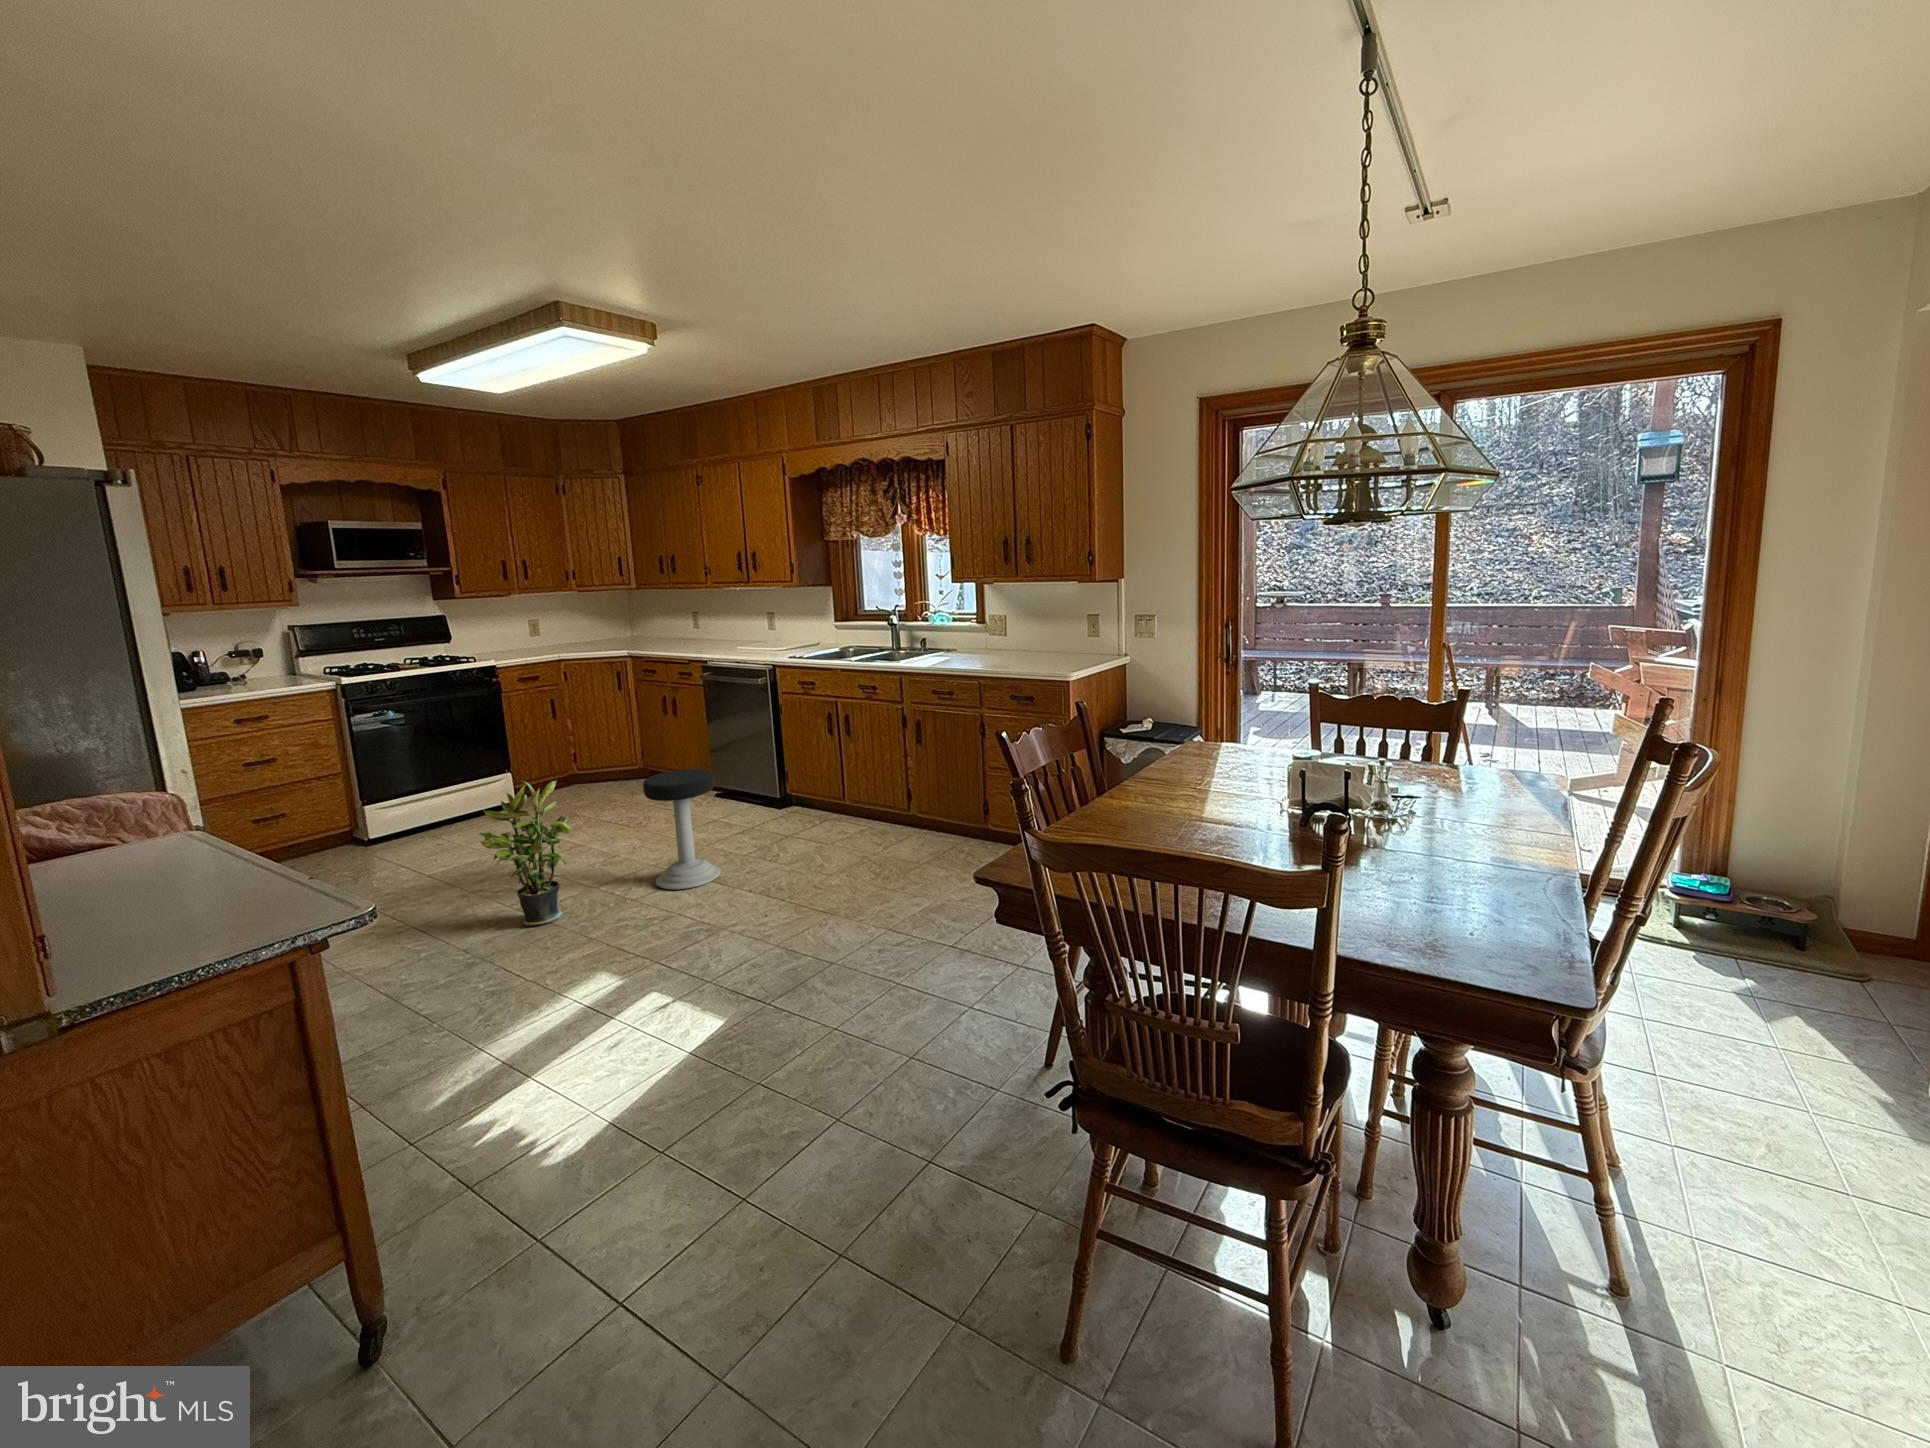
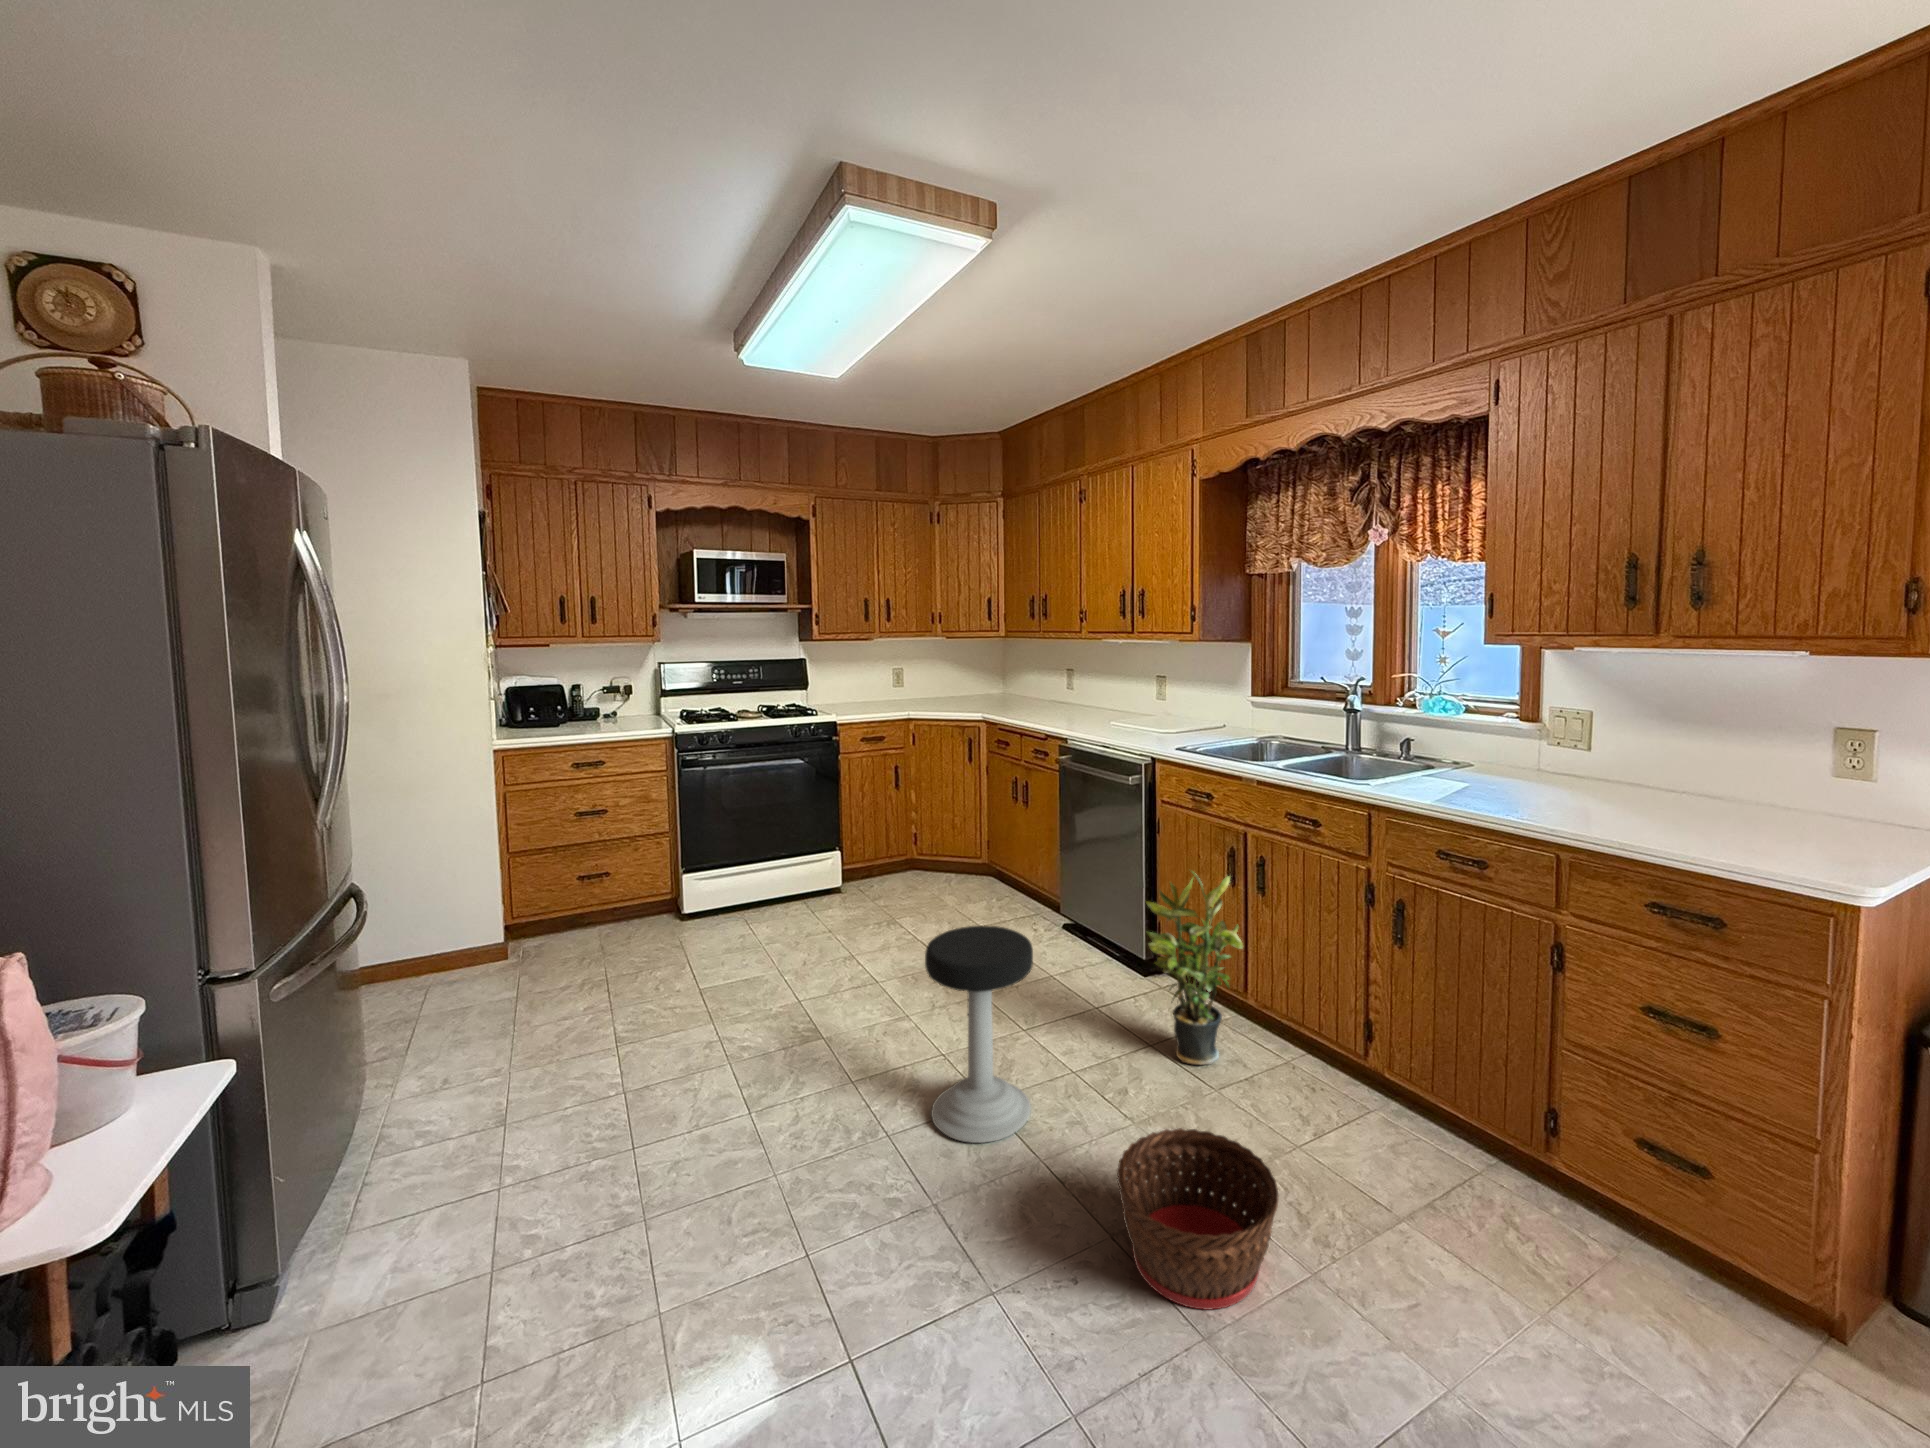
potted plant: present [479,781,573,927] -> present [1146,871,1243,1065]
basket: none [779,840,860,907] -> present [1117,1128,1279,1310]

